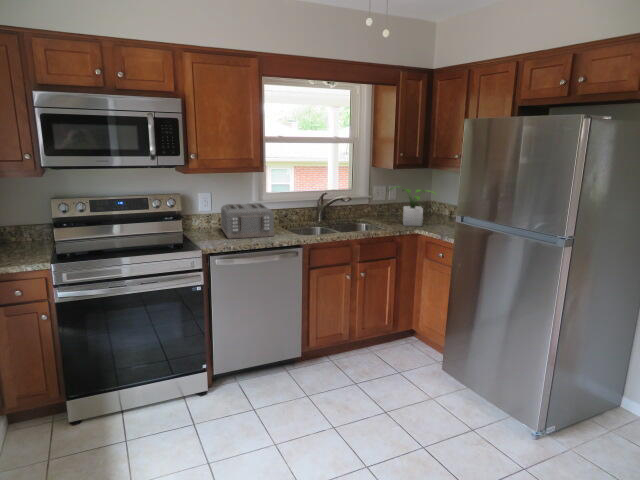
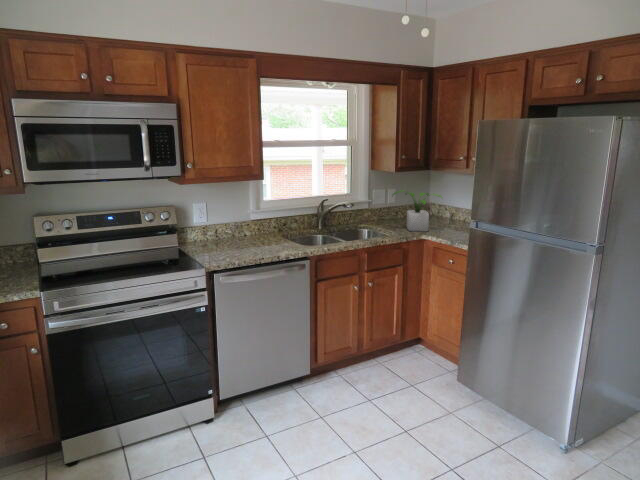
toaster: present [221,203,275,238] -> none [218,213,278,253]

